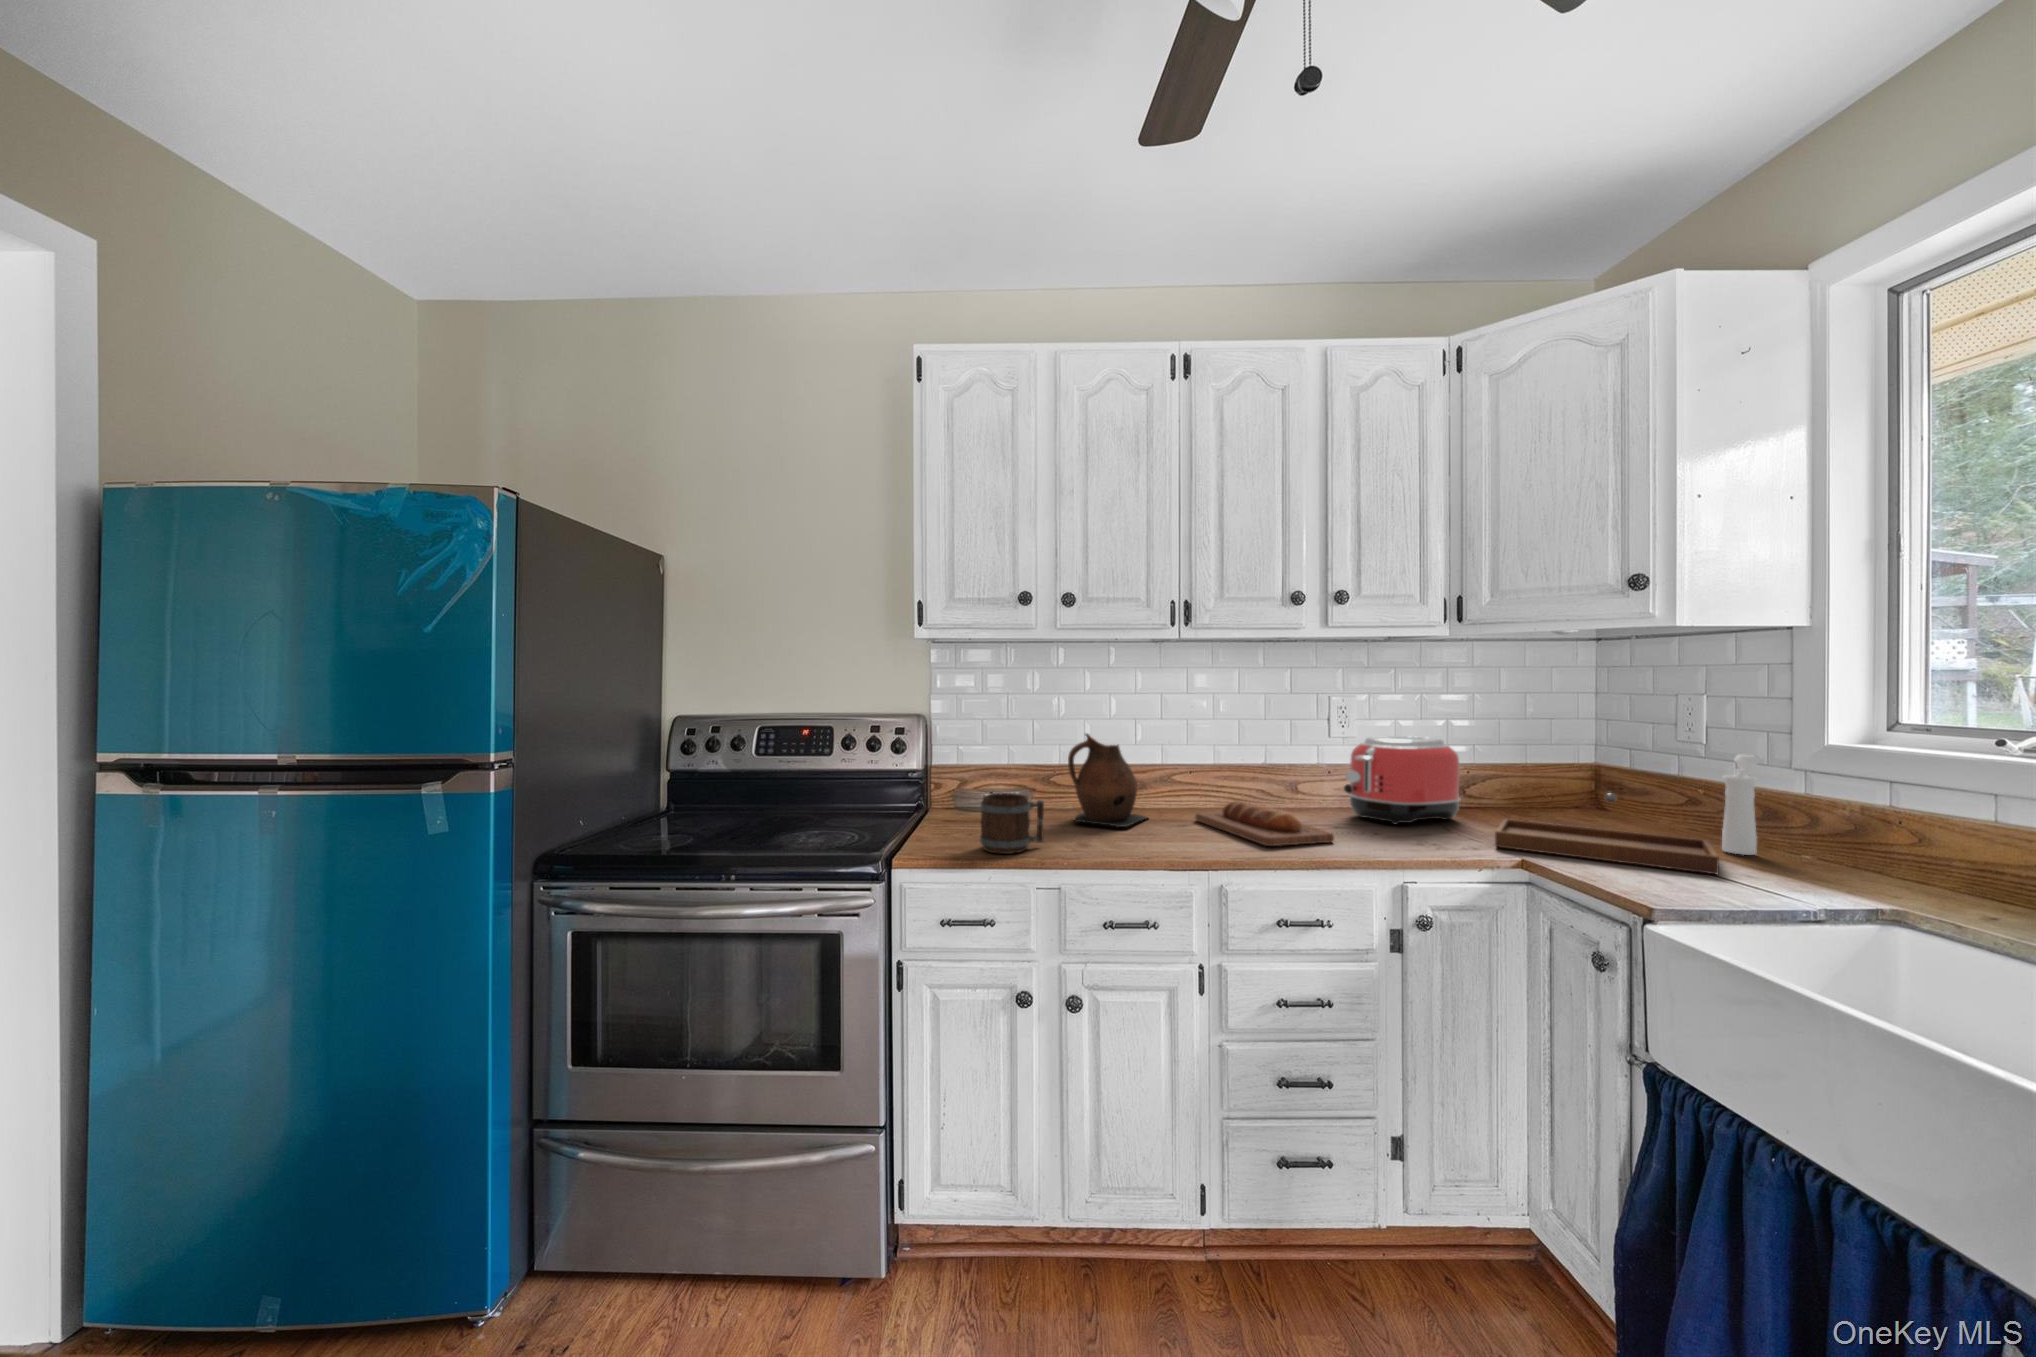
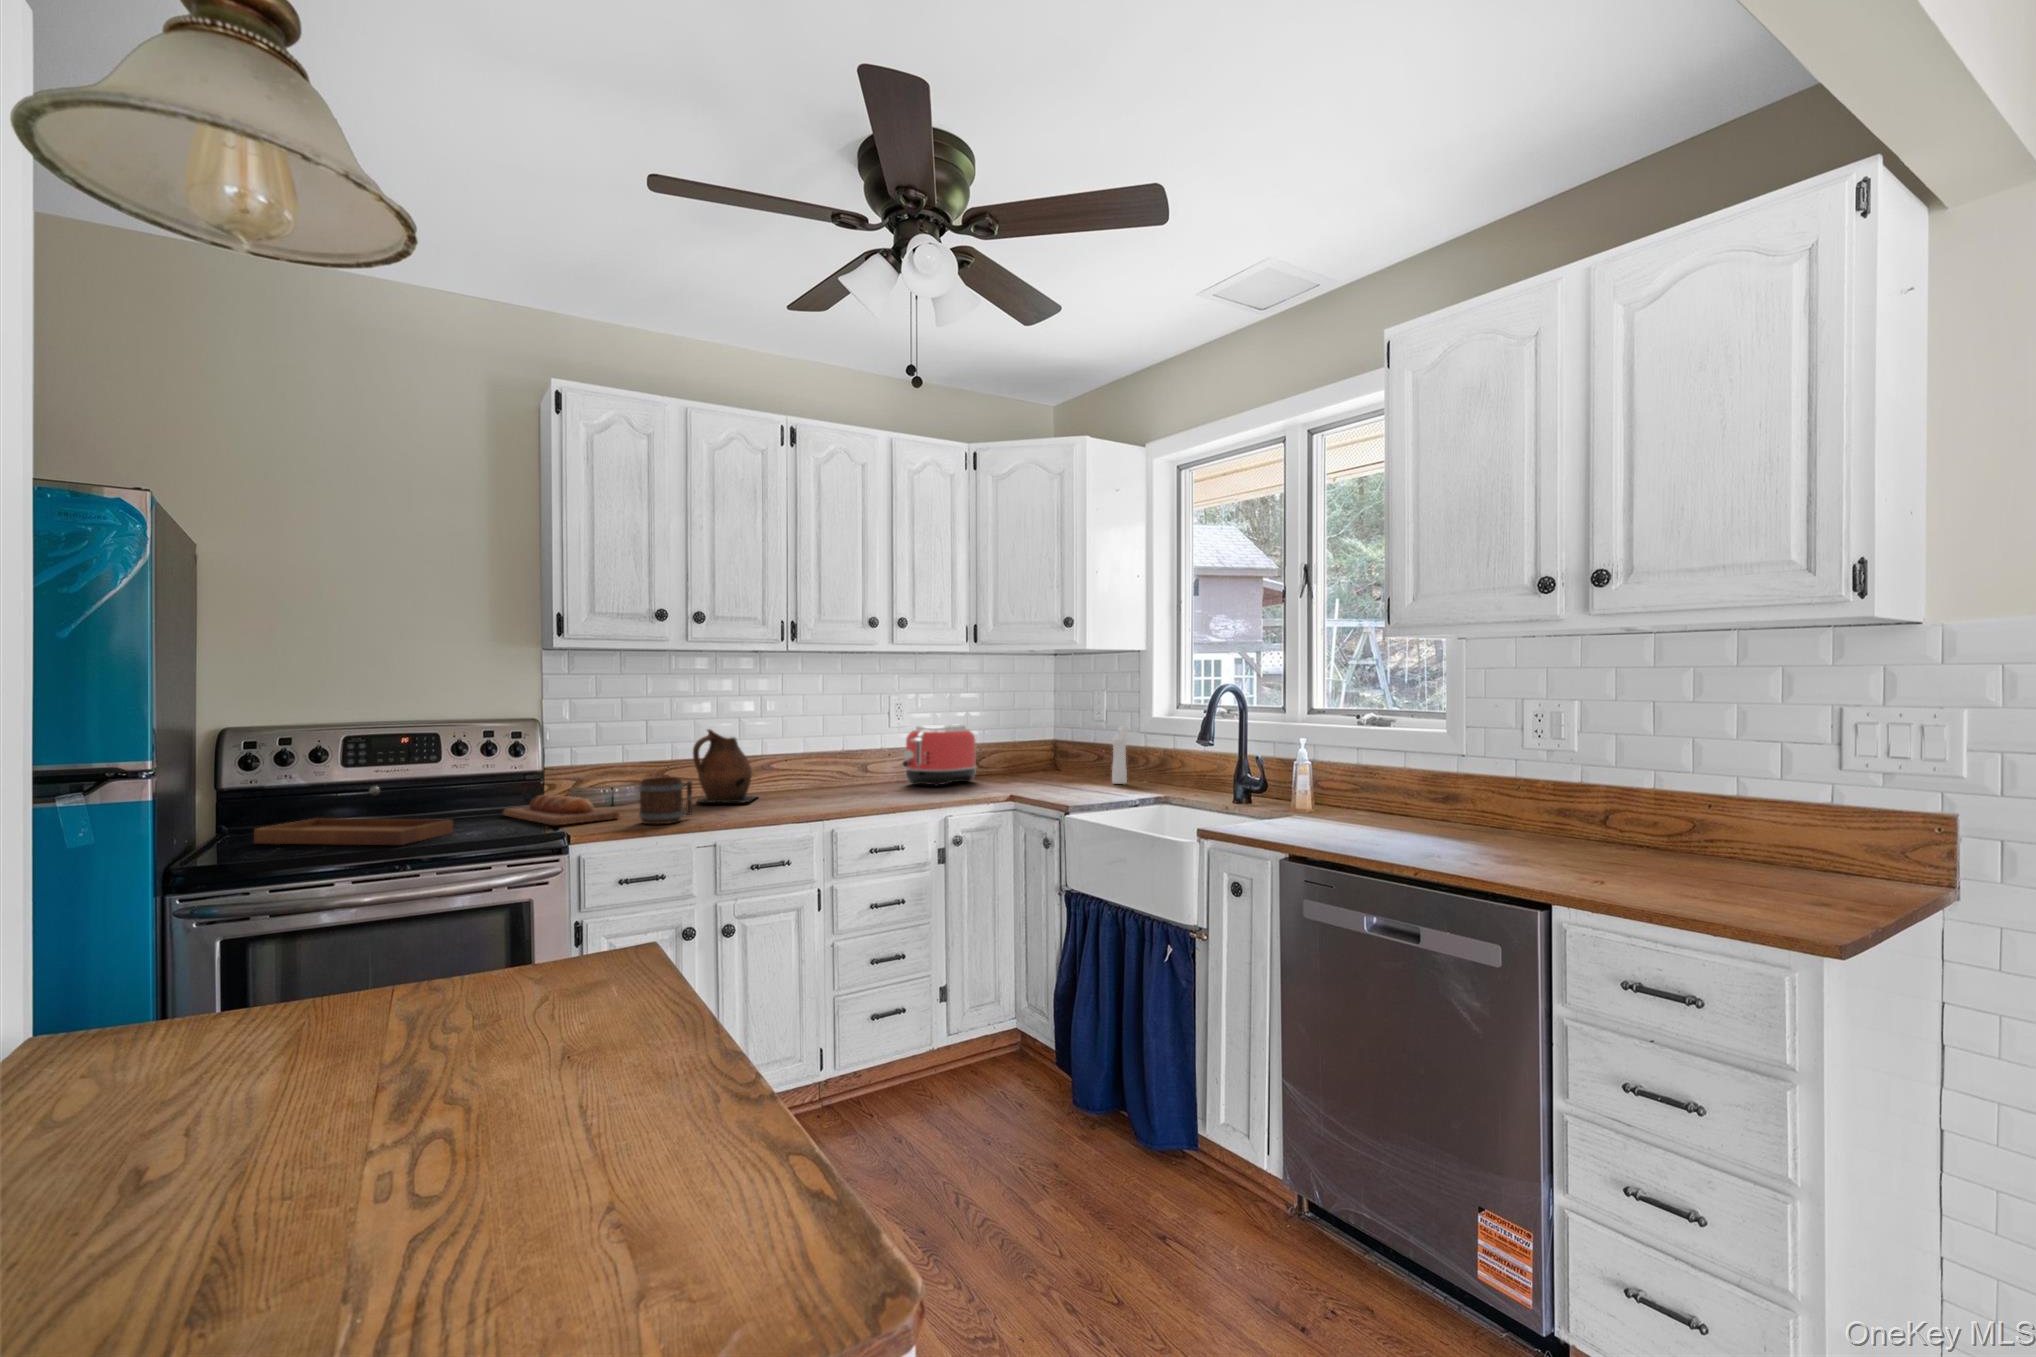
tray: present [1495,793,1719,874] -> present [254,786,453,845]
bread loaf: present [1195,801,1334,846] -> present [504,795,620,825]

